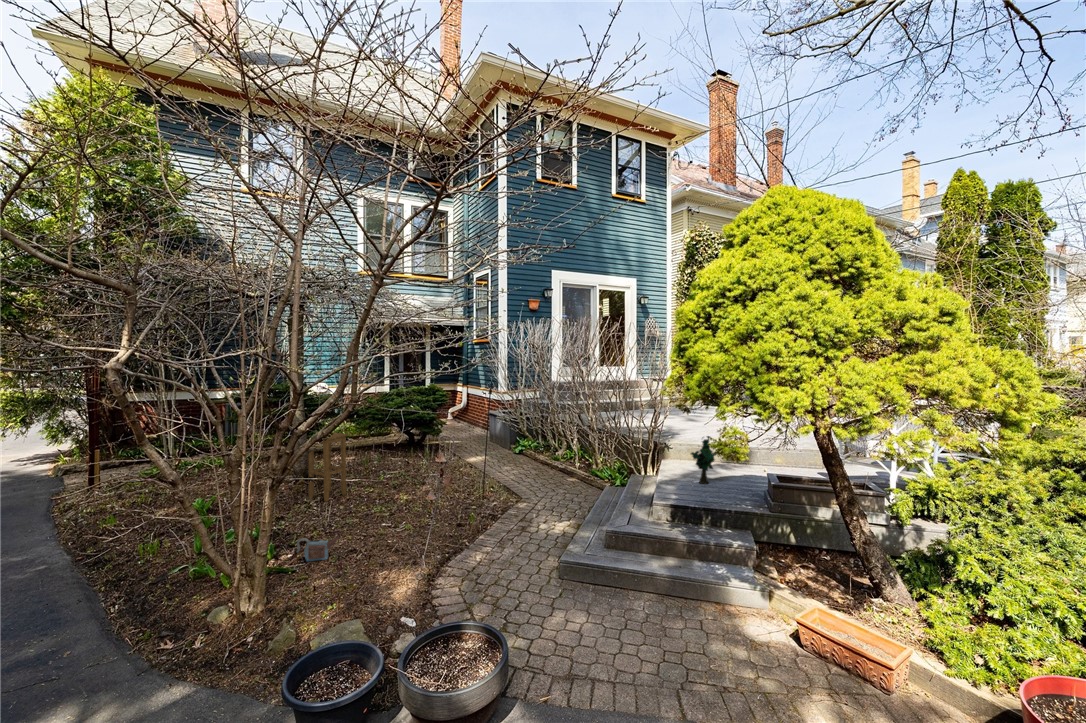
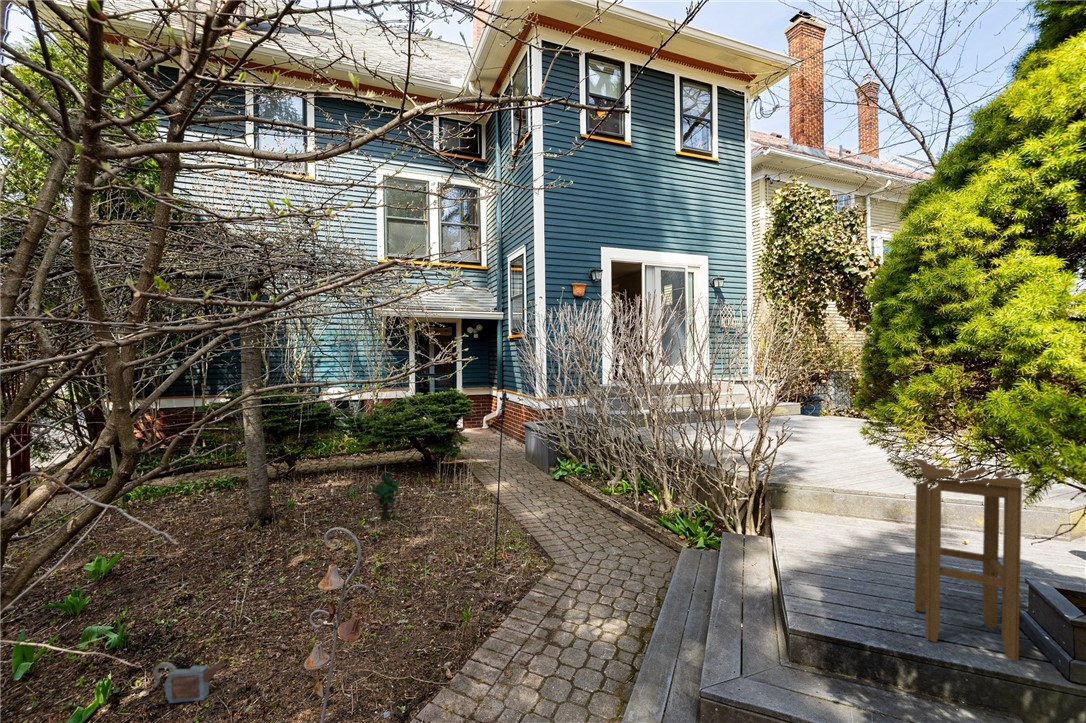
stool: present [308,433,347,502] -> present [913,459,1023,660]
decorative plant: present [691,436,718,484] -> present [372,470,400,520]

